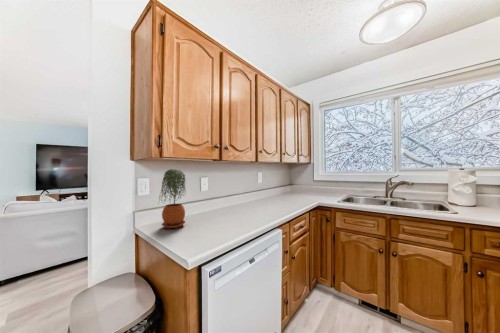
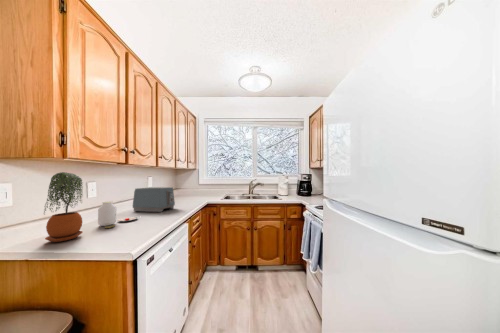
toaster: none [238,183,276,211] -> present [133,187,175,212]
jar: none [202,196,237,222] -> present [98,202,138,228]

